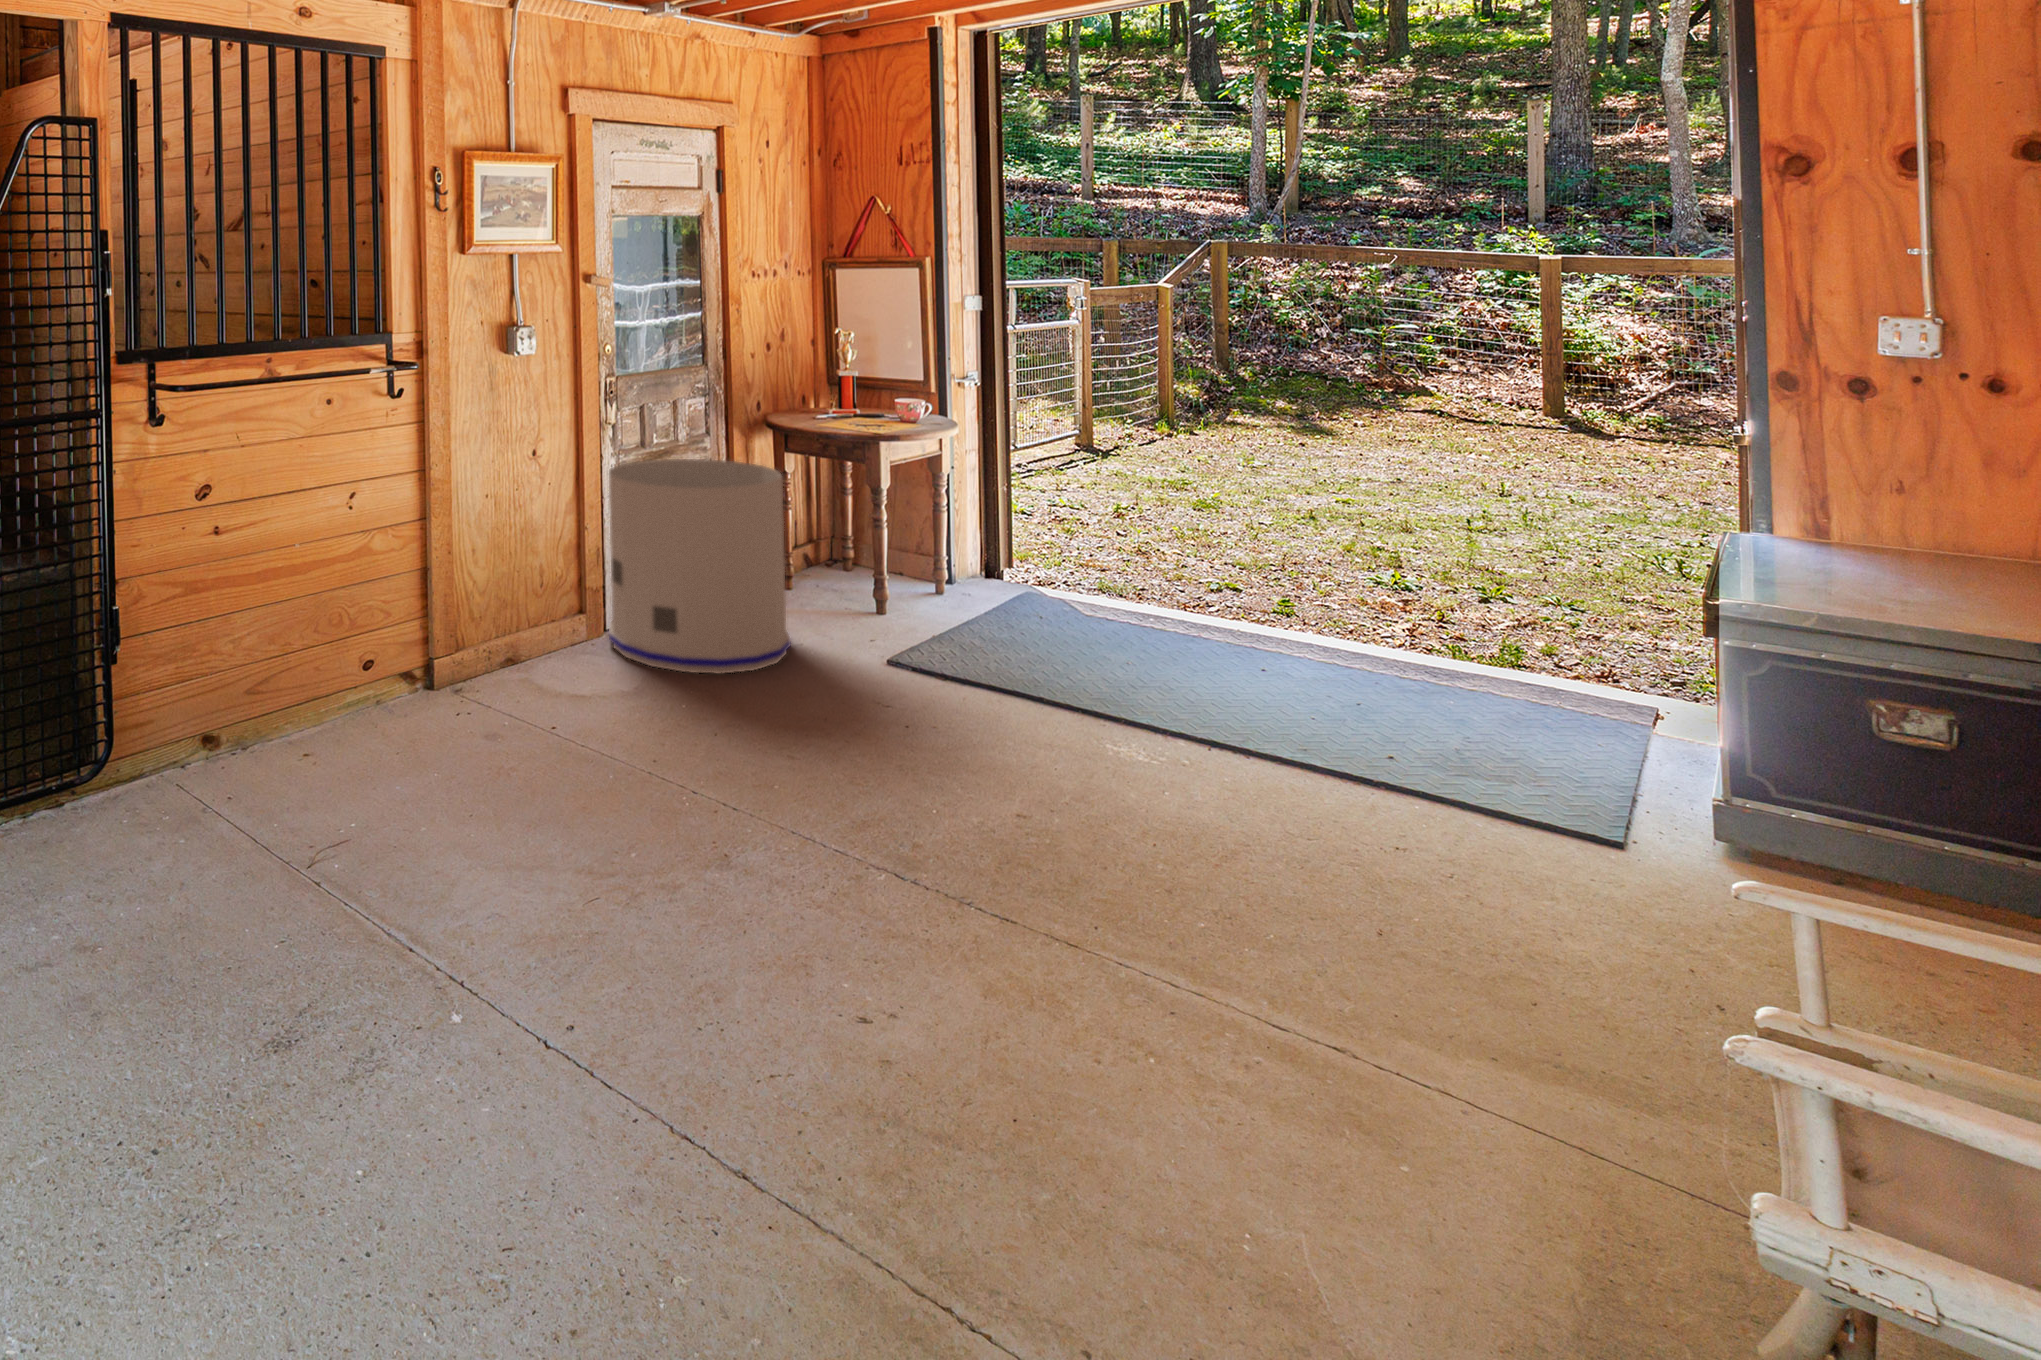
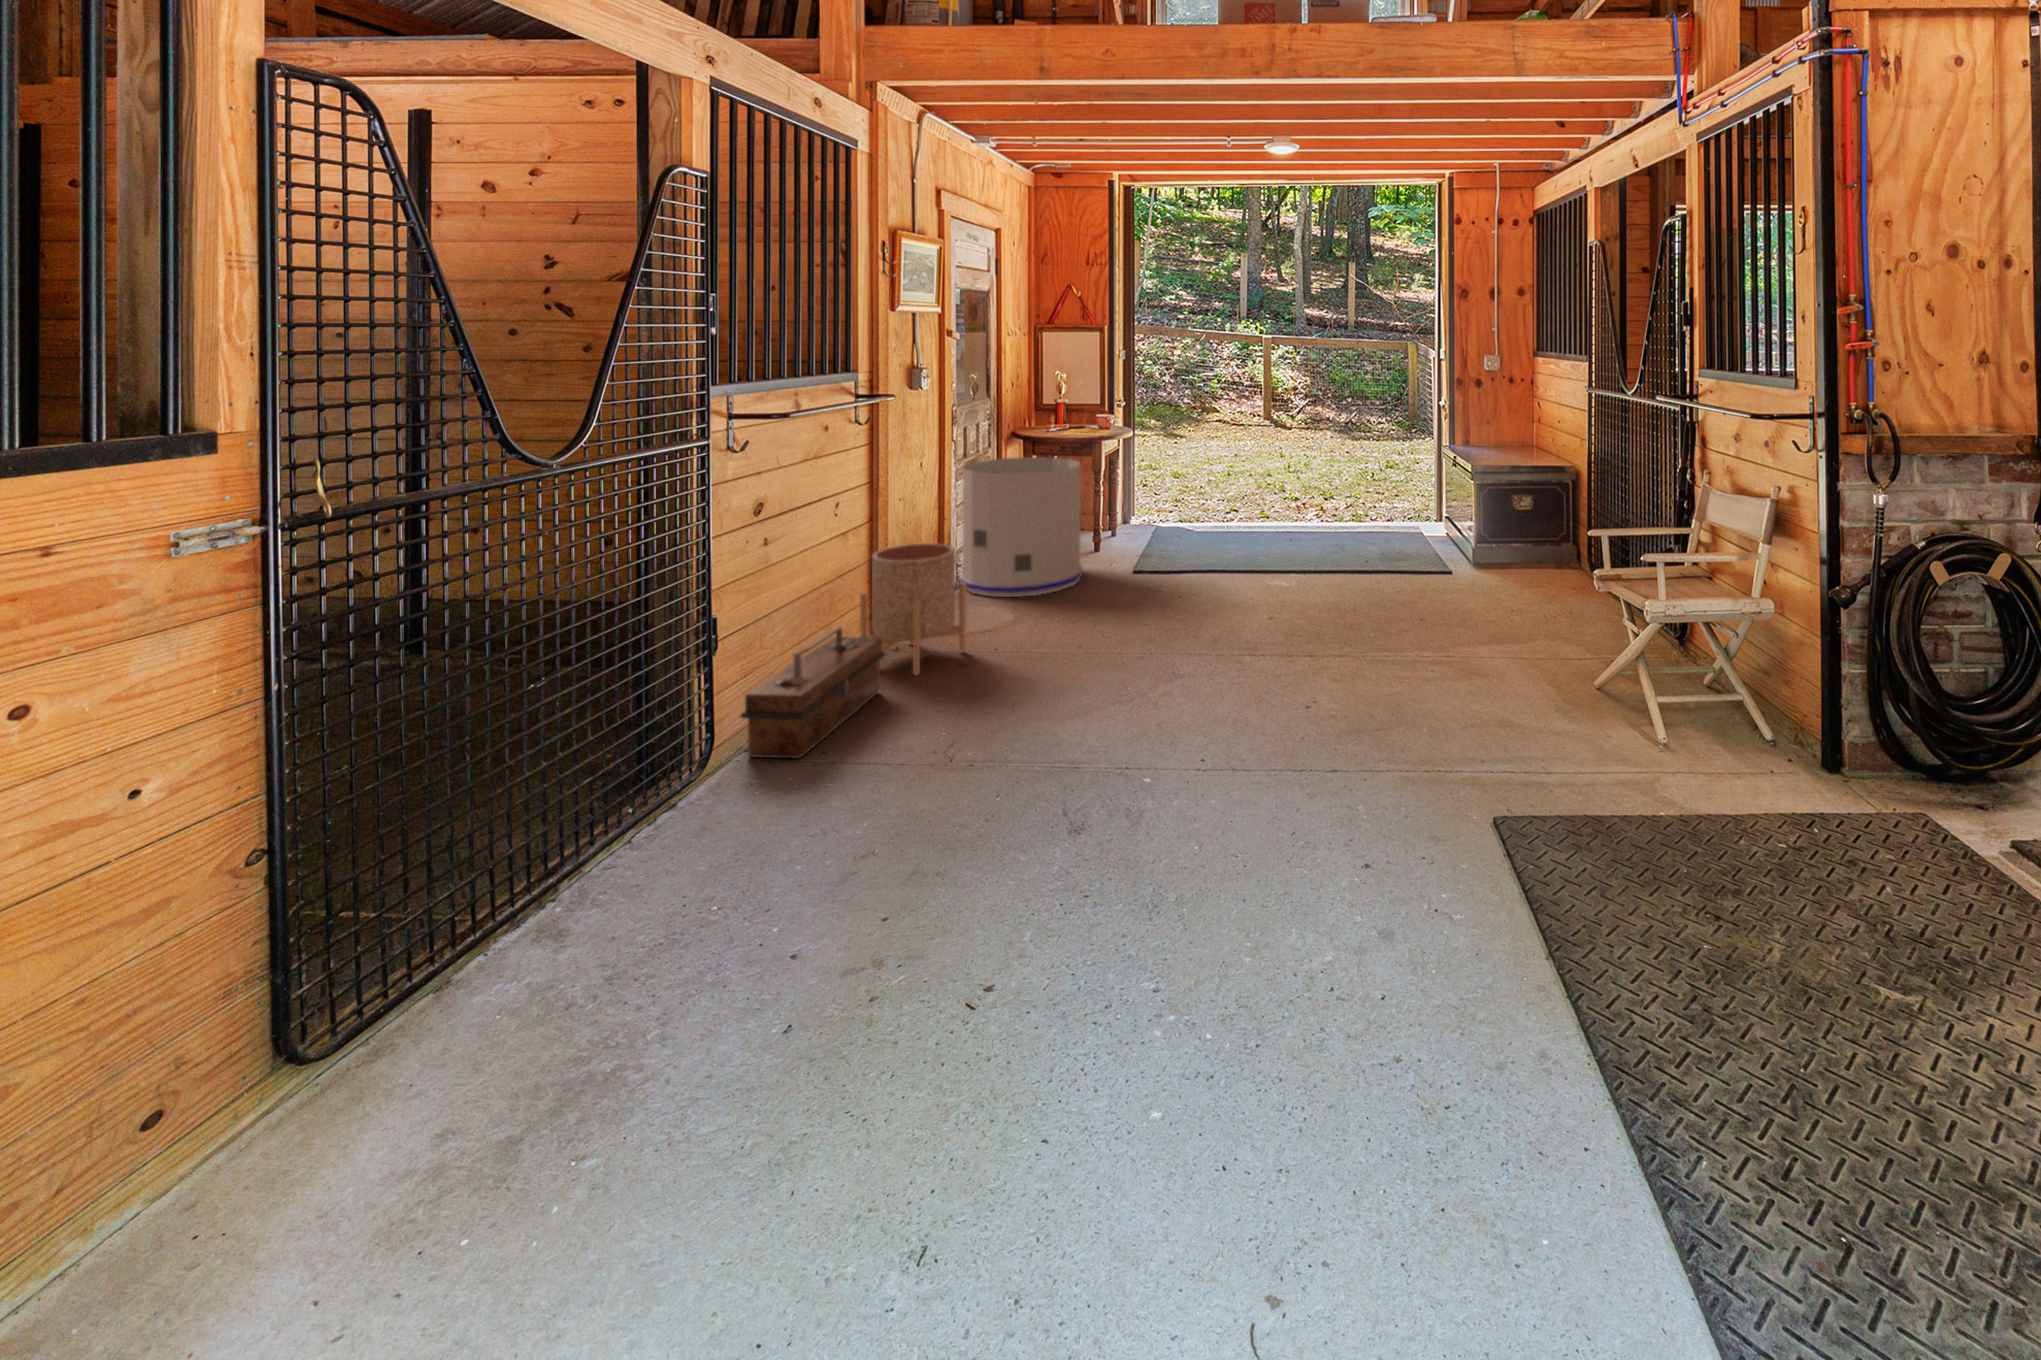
planter: none [370,565,492,744] -> present [860,543,966,675]
toolbox: none [136,656,348,804] -> present [741,627,885,758]

